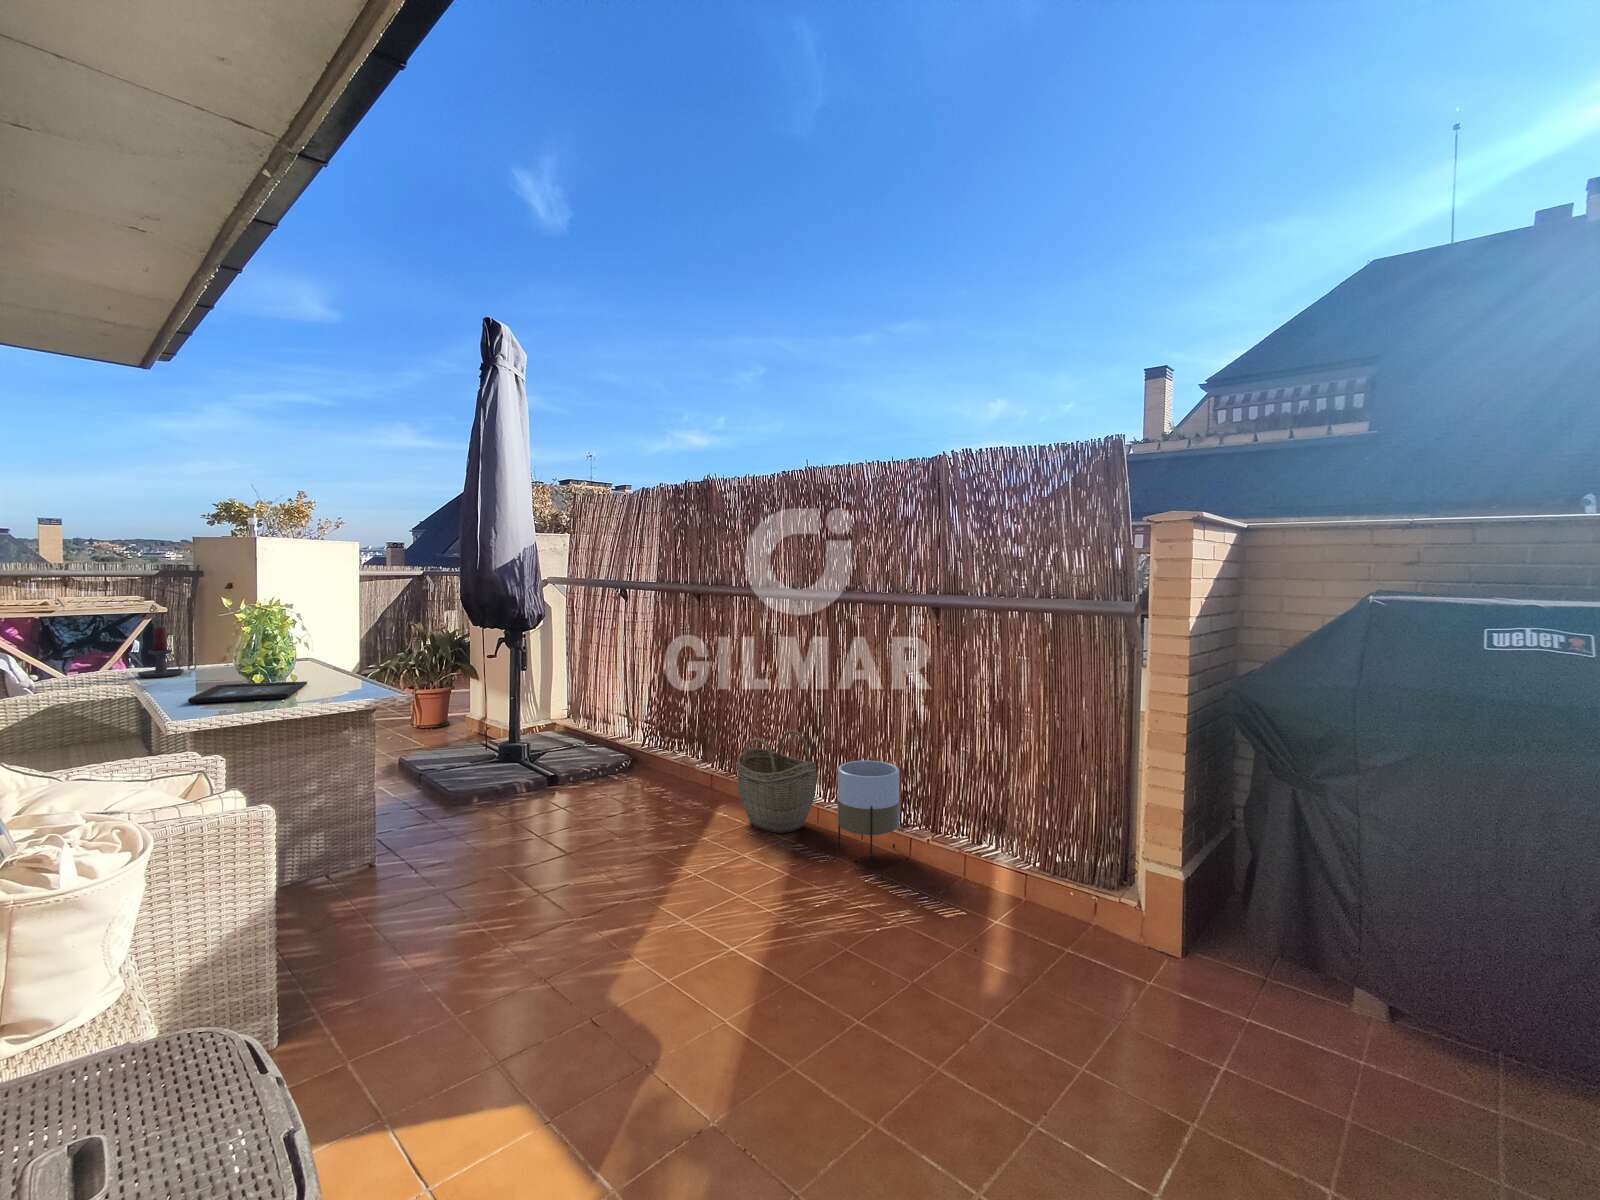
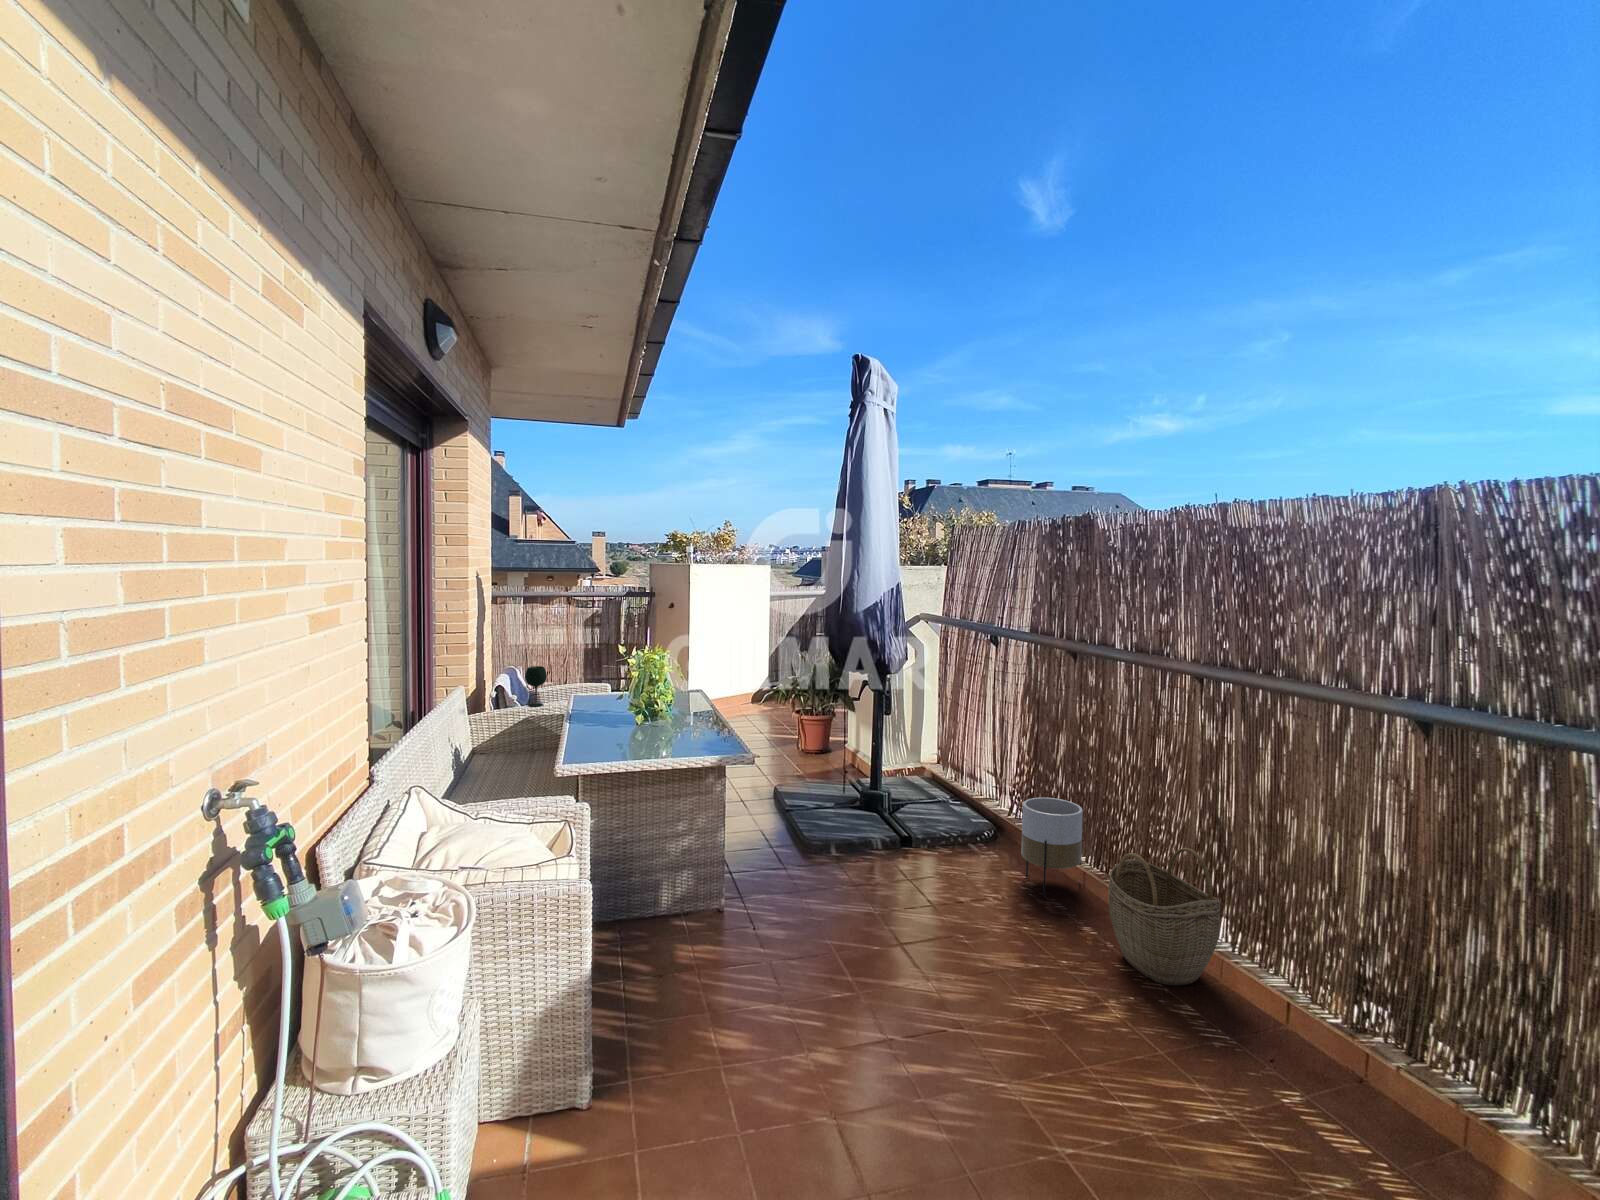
candle holder: present [138,627,196,678] -> none [574,658,614,701]
wine glass: none [61,638,96,686] -> present [525,666,547,706]
tray: present [188,682,307,704] -> none [586,719,680,743]
planter: present [837,761,899,868] -> present [1021,798,1083,897]

